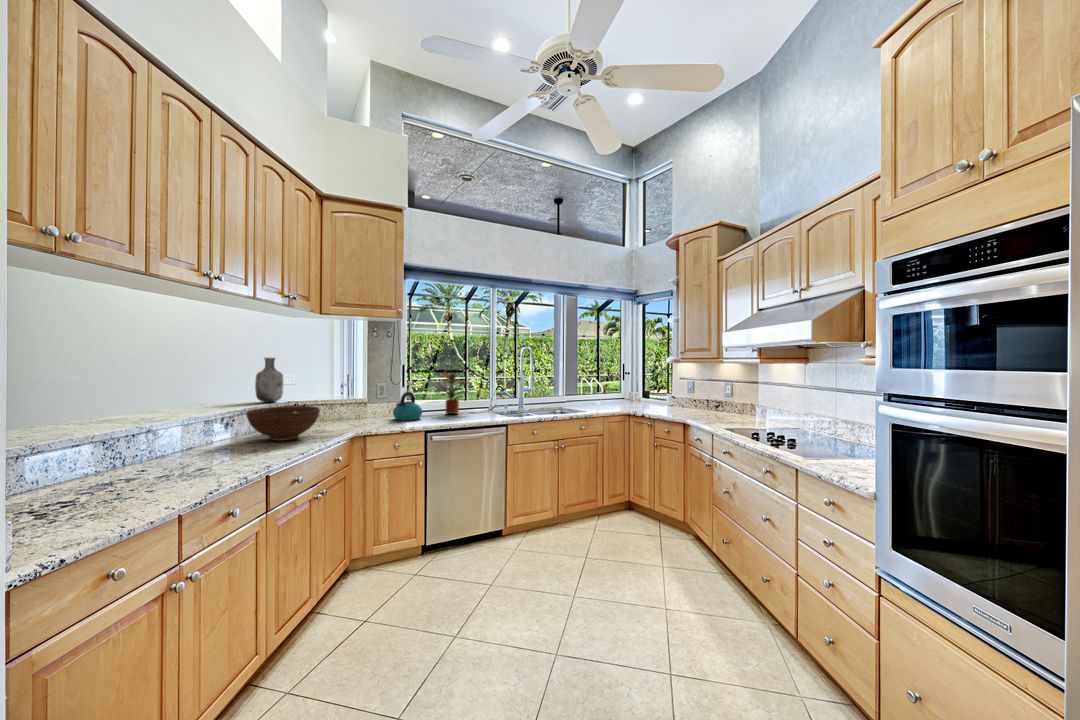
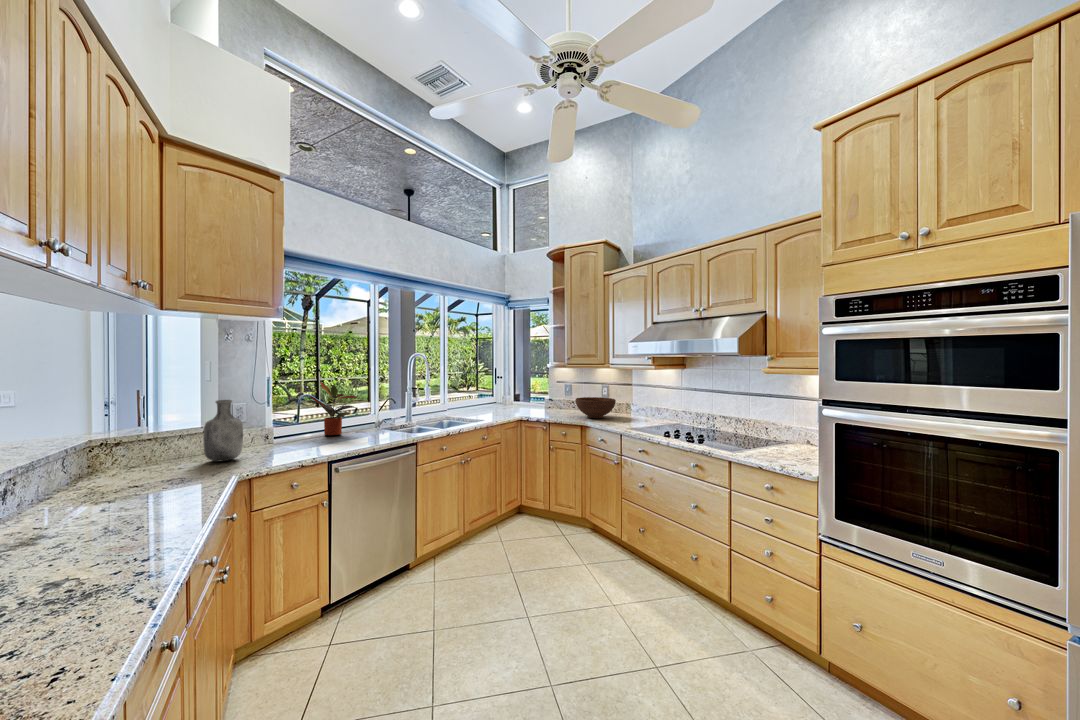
vase: present [255,358,283,402] -> present [203,400,243,461]
kettle: present [393,392,422,420] -> none [262,412,305,450]
fruit bowl: present [246,406,320,441] -> present [575,397,616,418]

